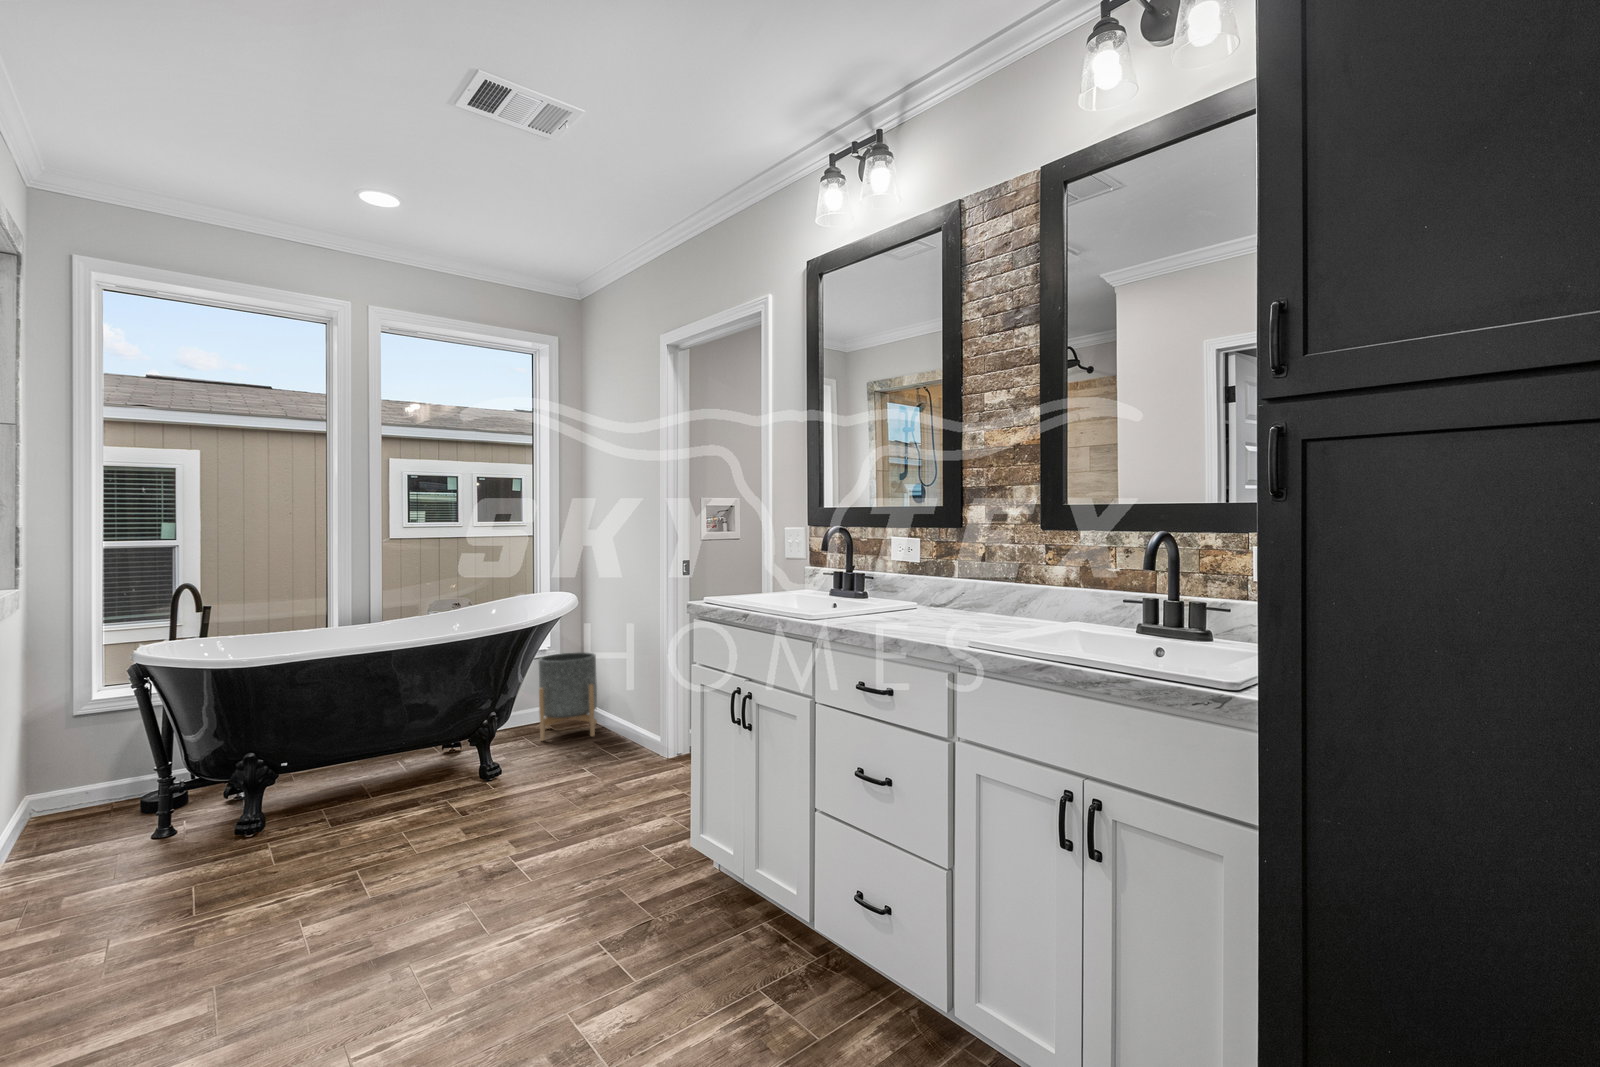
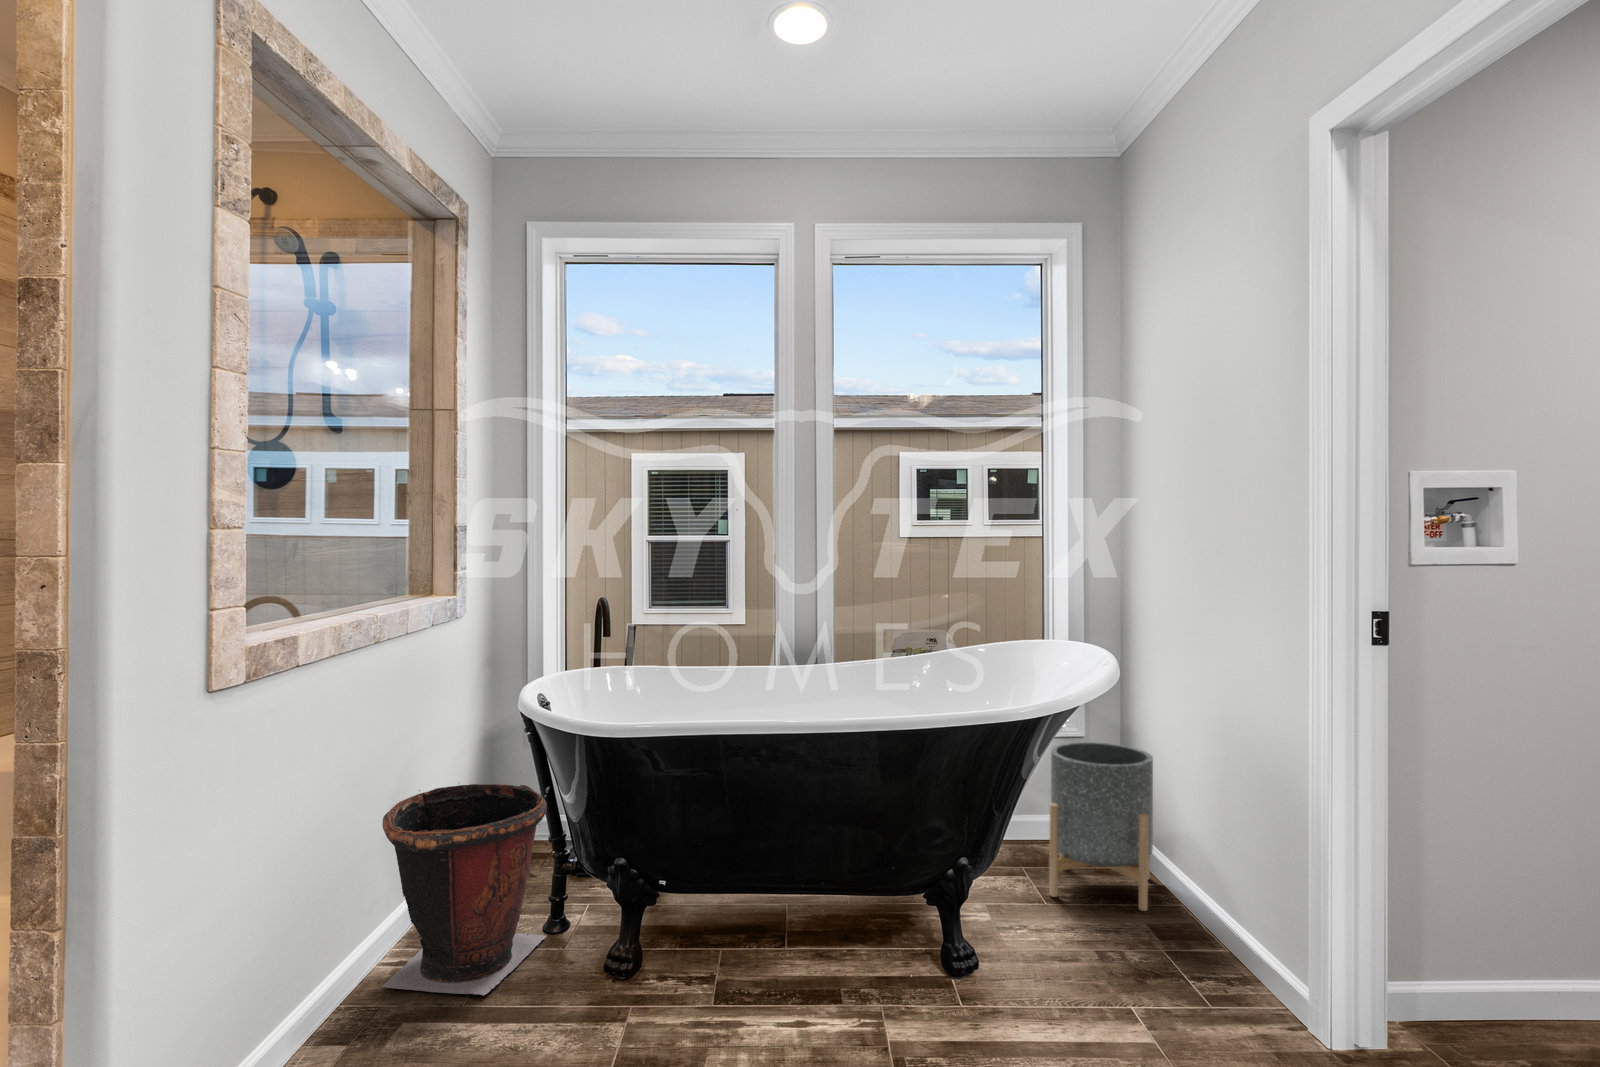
waste bin: none [21,717,179,884] -> present [382,772,550,995]

